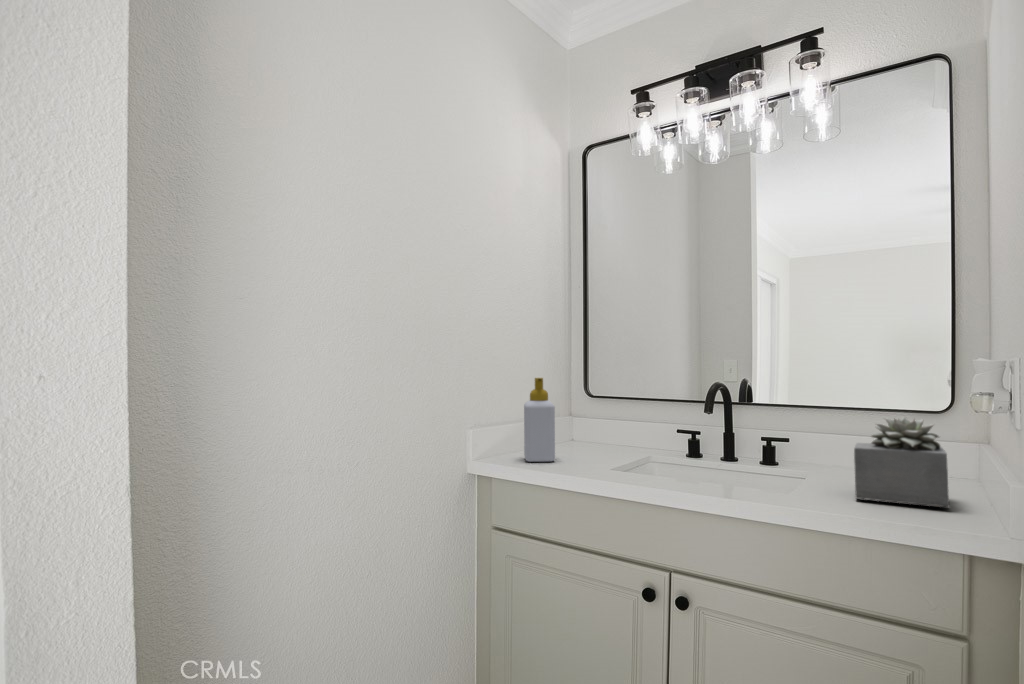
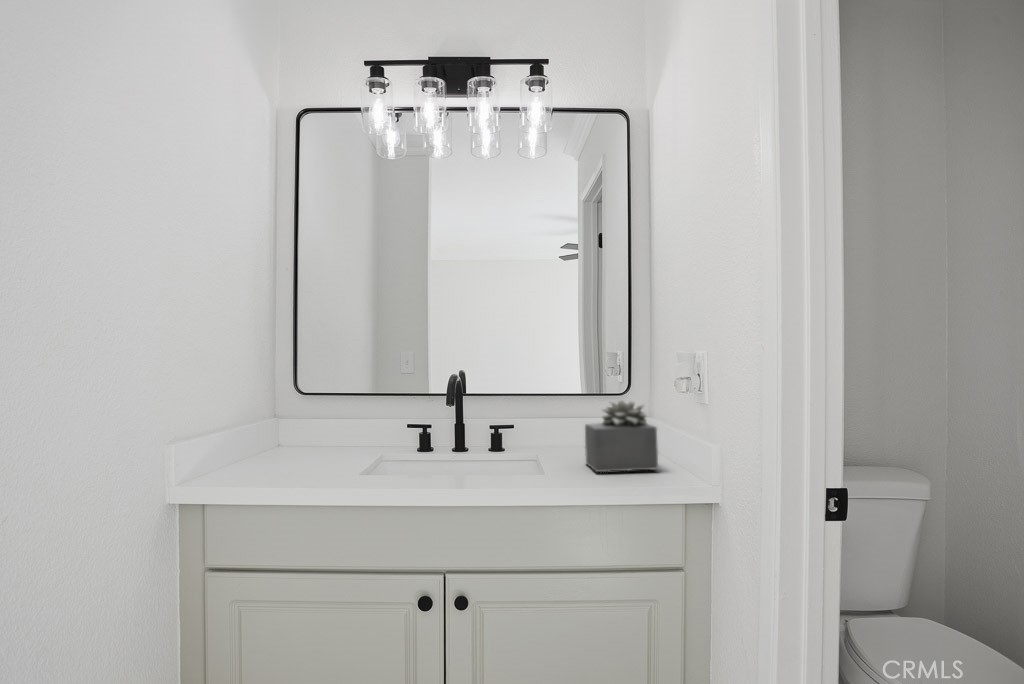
soap bottle: present [524,378,555,462] -> none [242,377,287,480]

